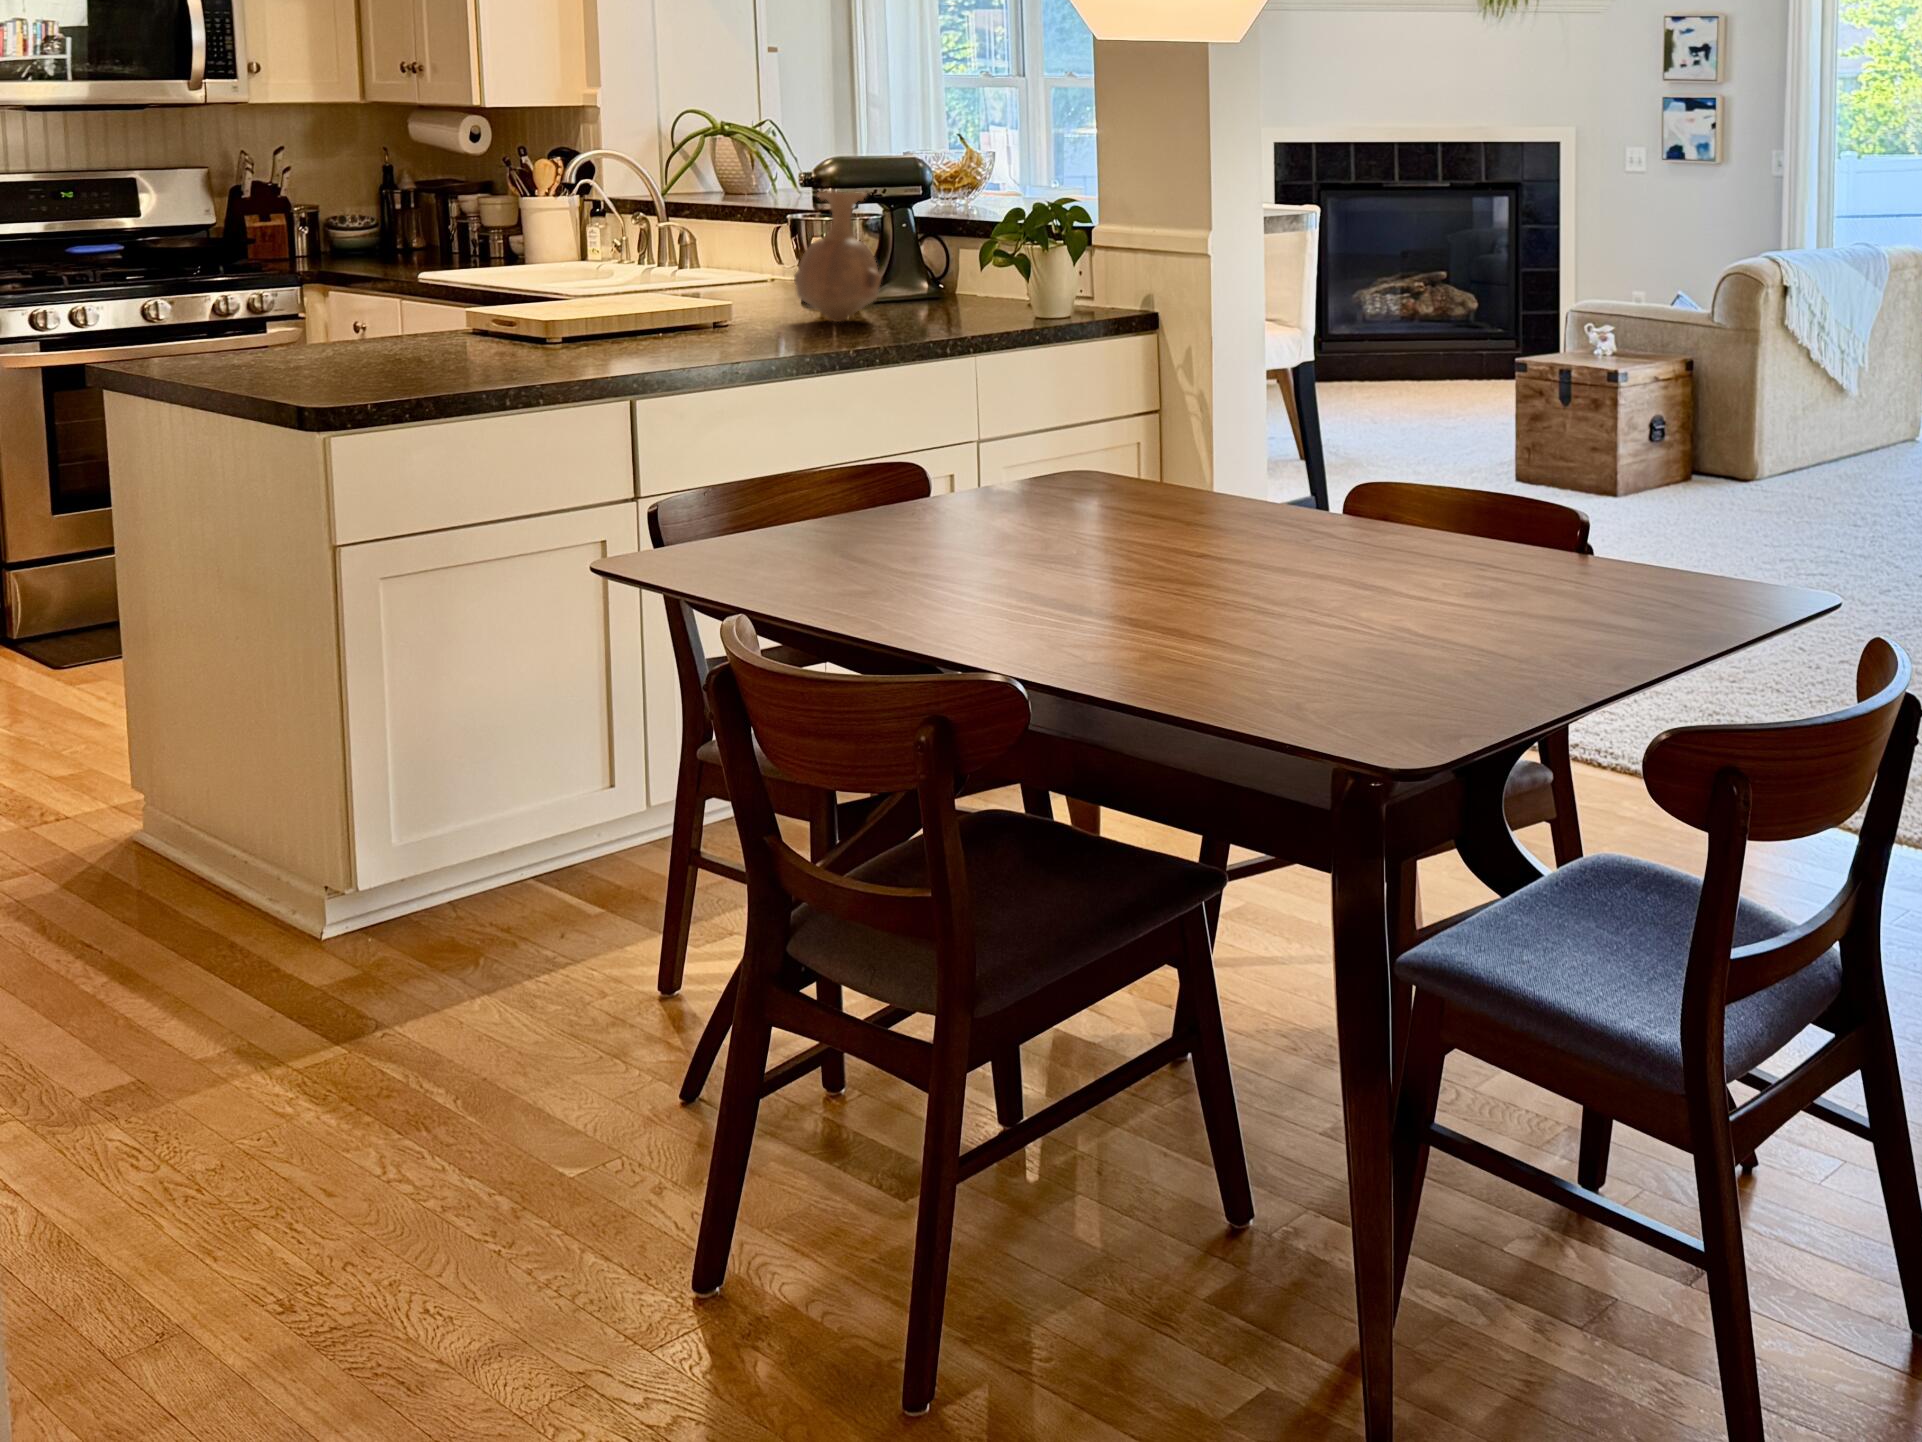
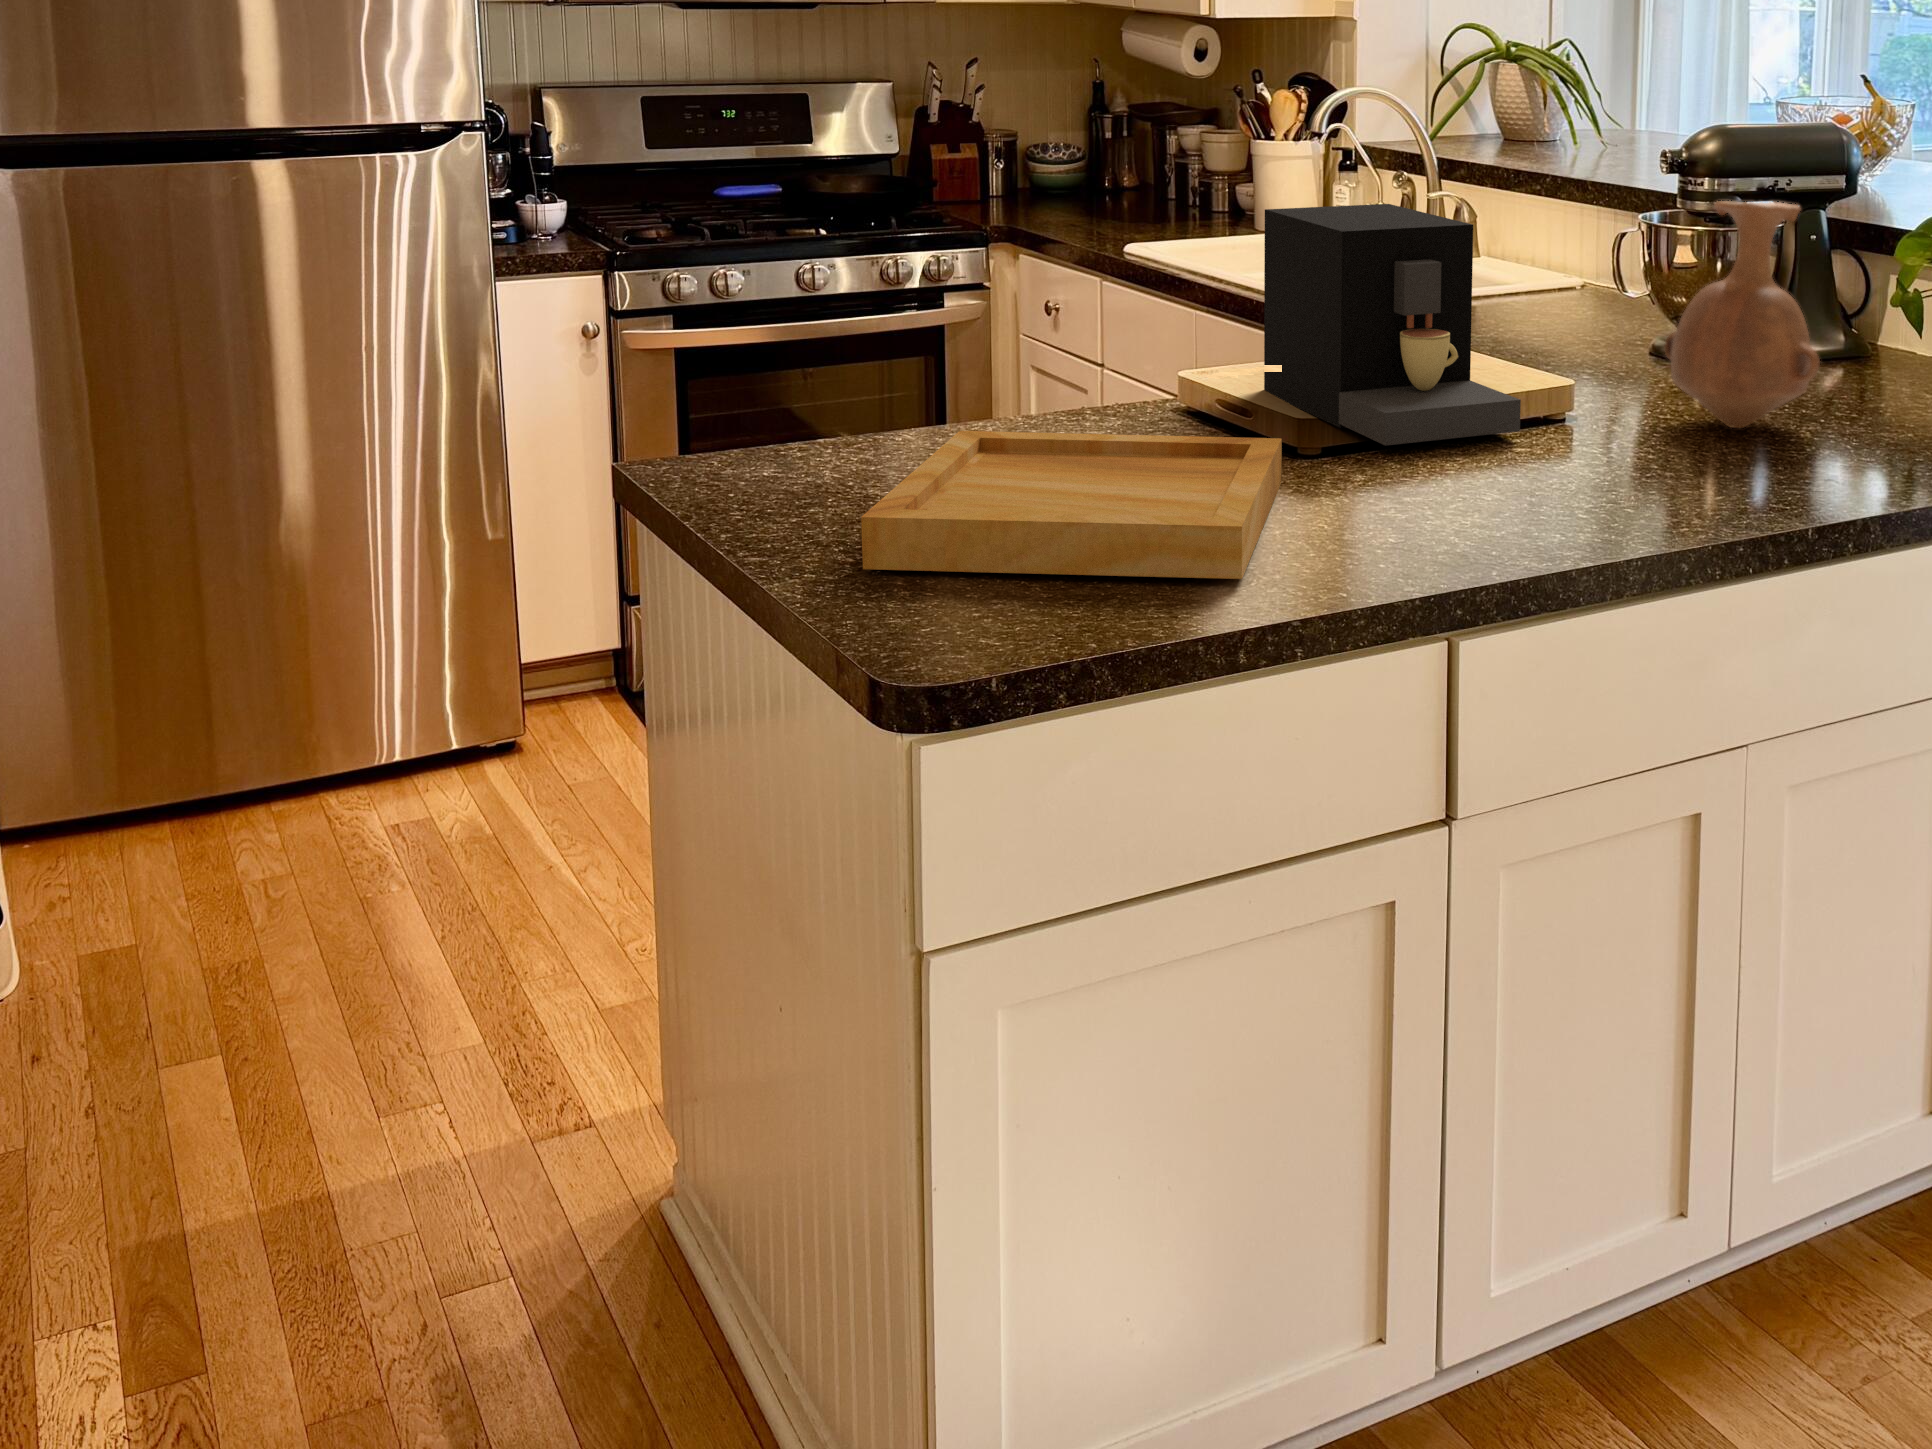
coffee maker: none [535,206,703,332] -> present [1264,204,1521,446]
tray: none [301,324,552,381] -> present [861,431,1282,579]

